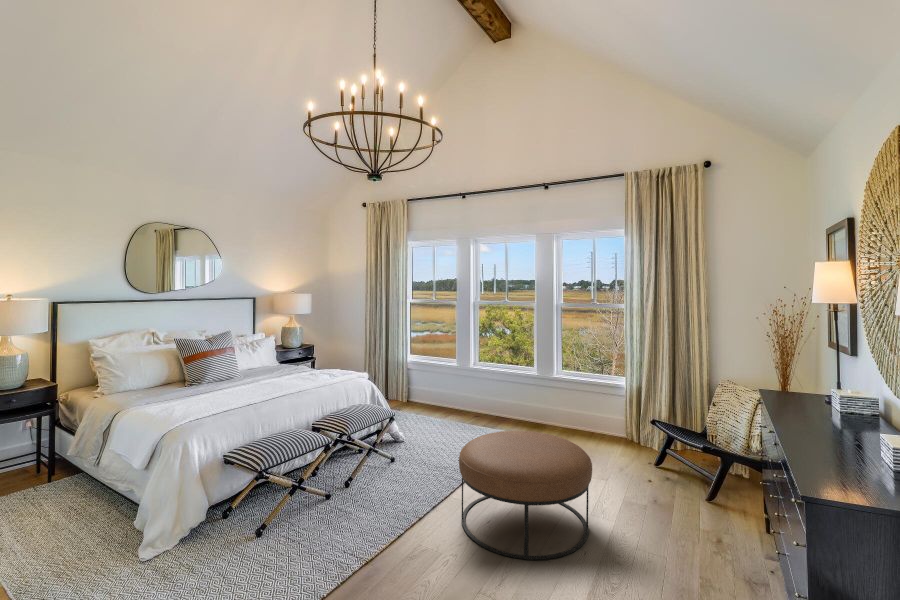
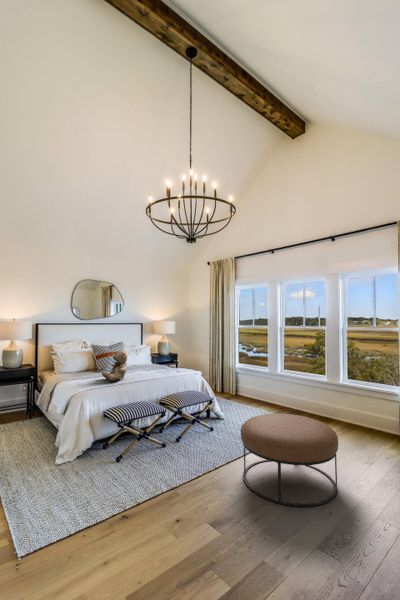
teddy bear: none [205,348,253,403] -> present [102,350,127,381]

